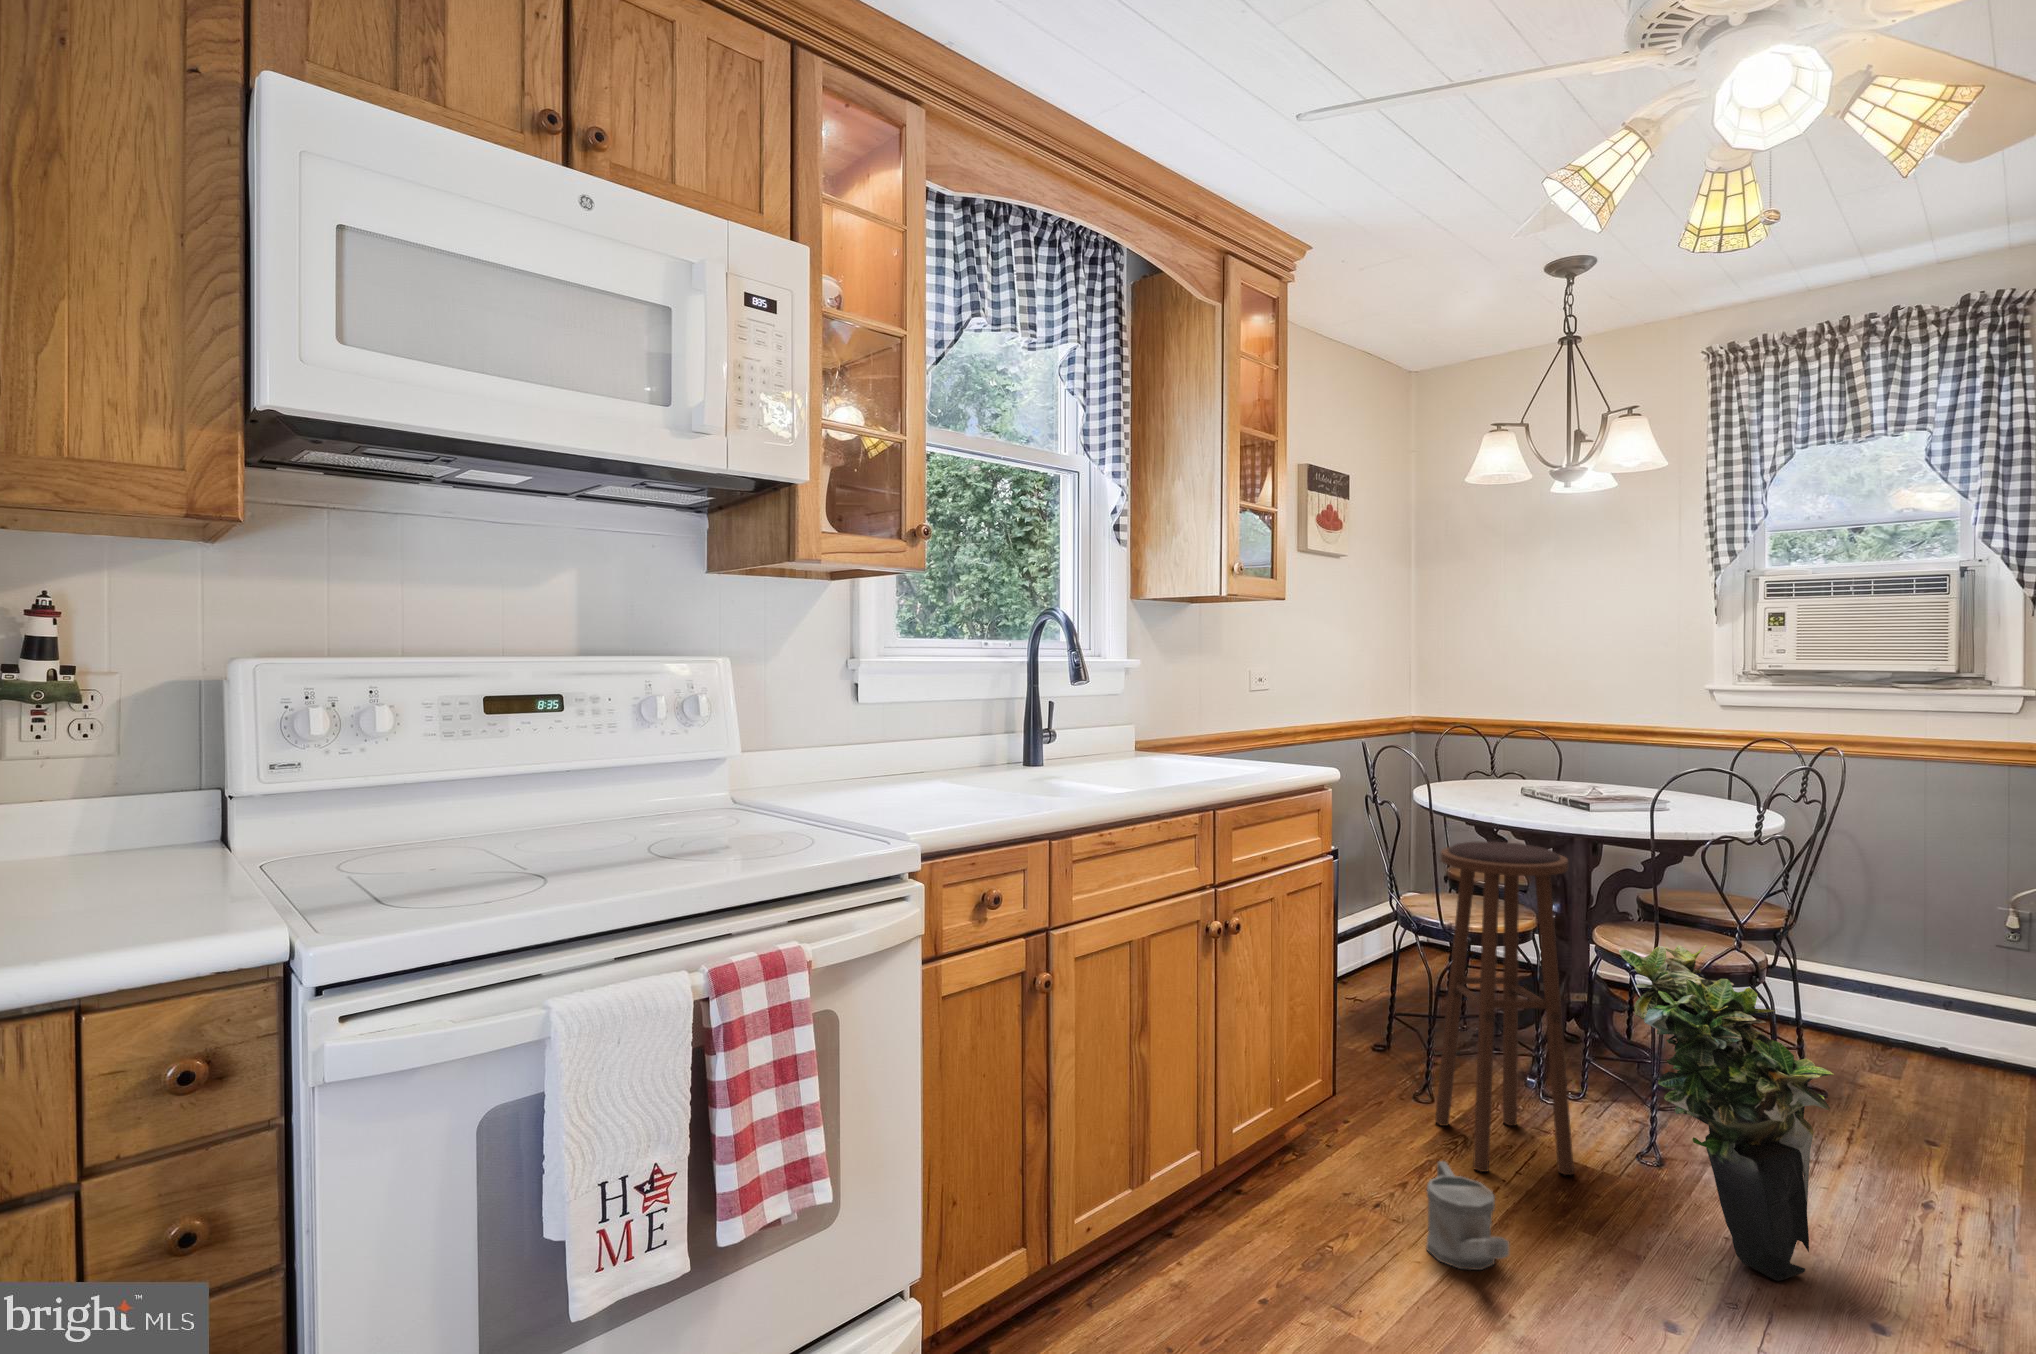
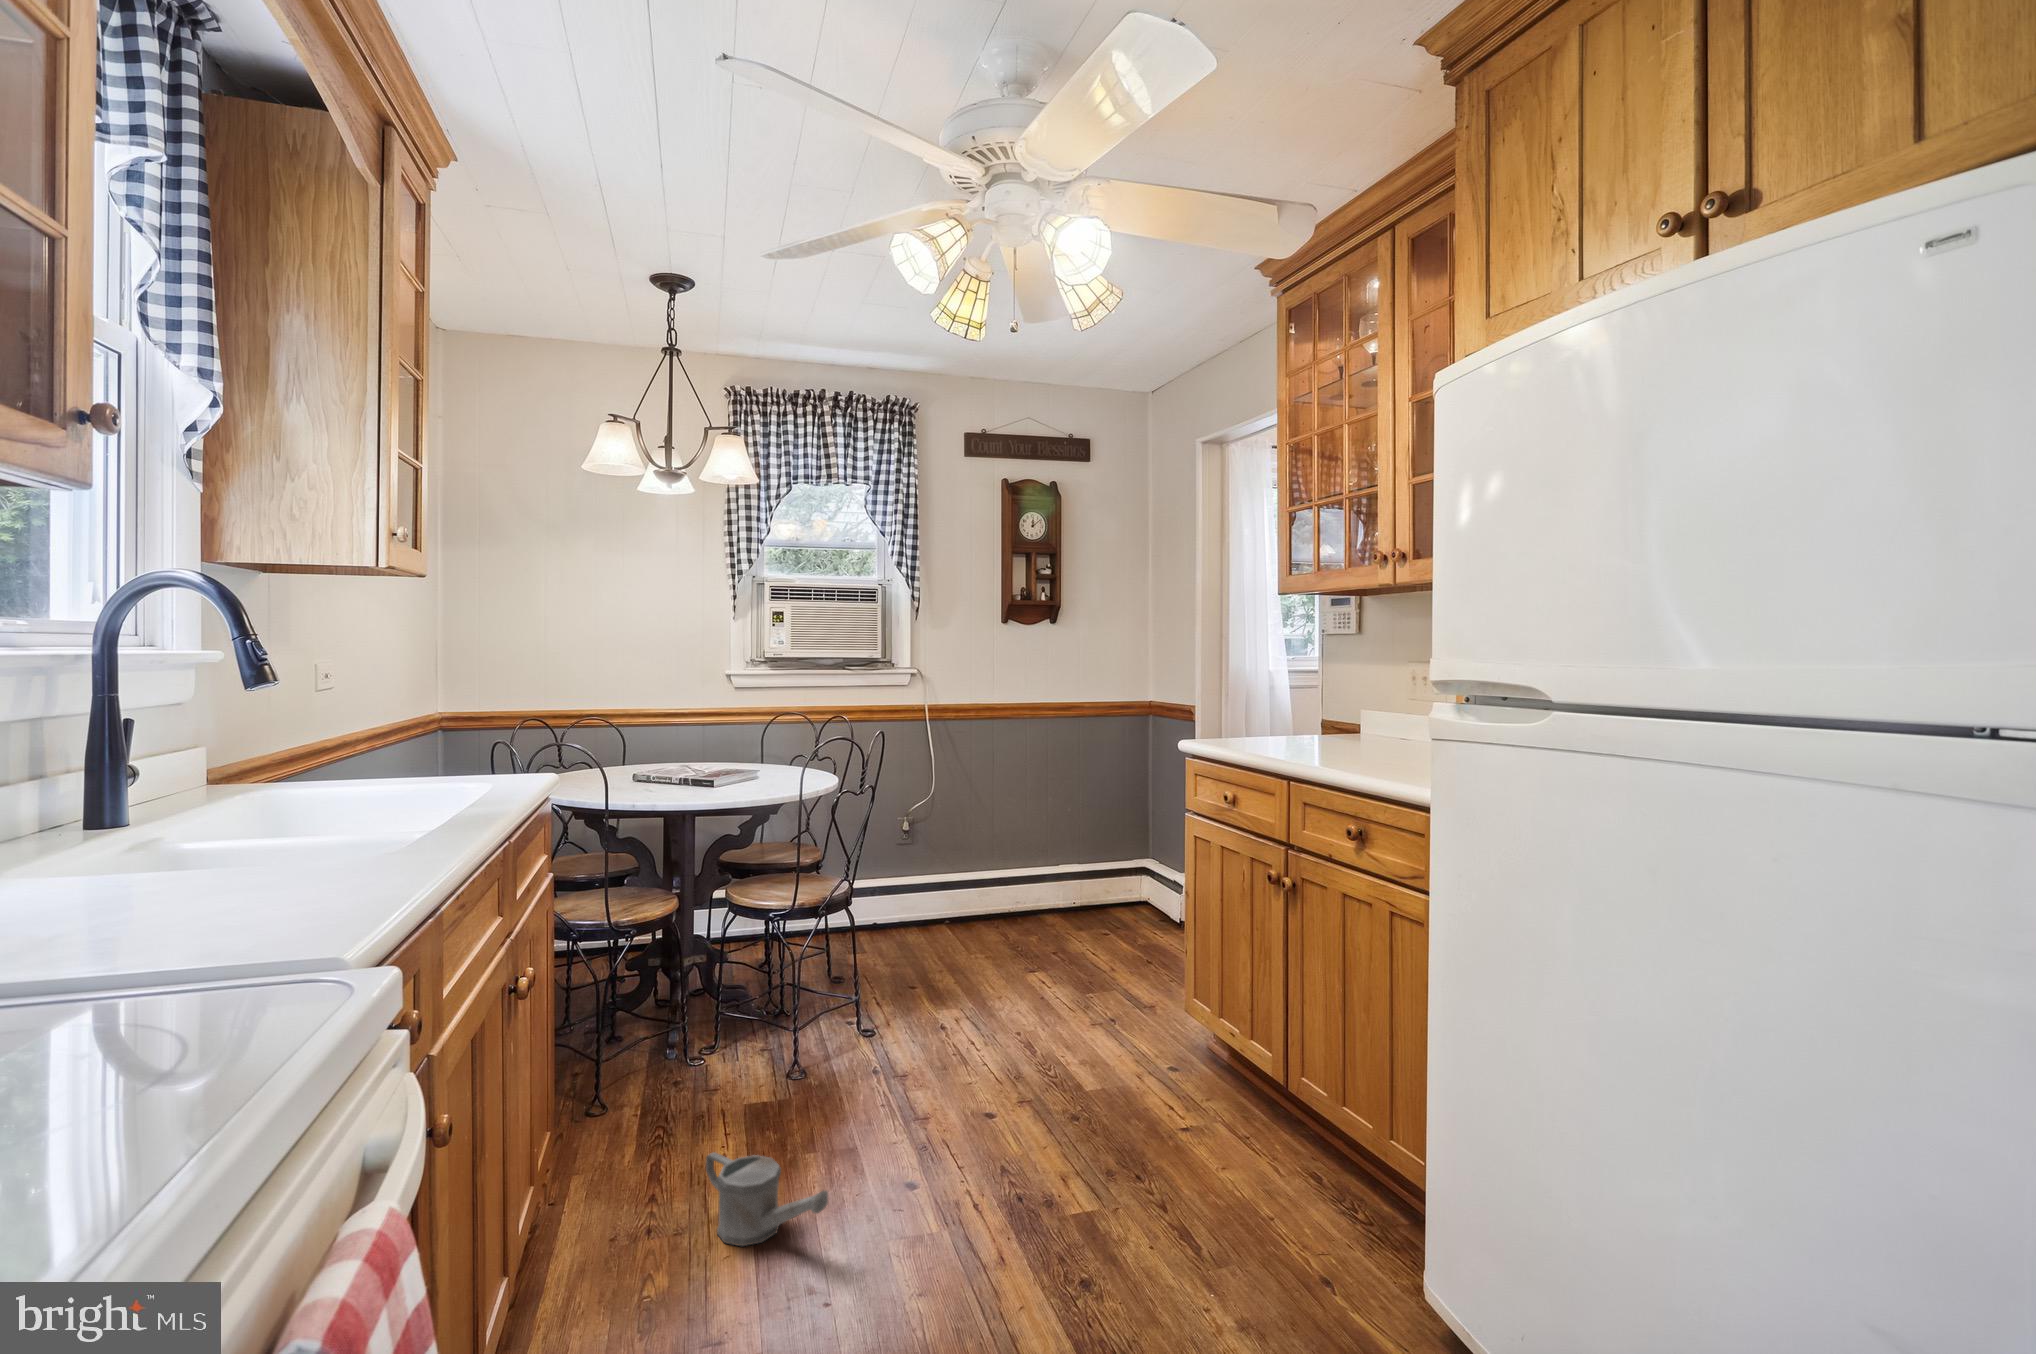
stool: present [1435,842,1574,1175] -> none [625,832,766,1150]
potted plant: present [1619,945,1834,1281] -> none [816,889,960,1126]

